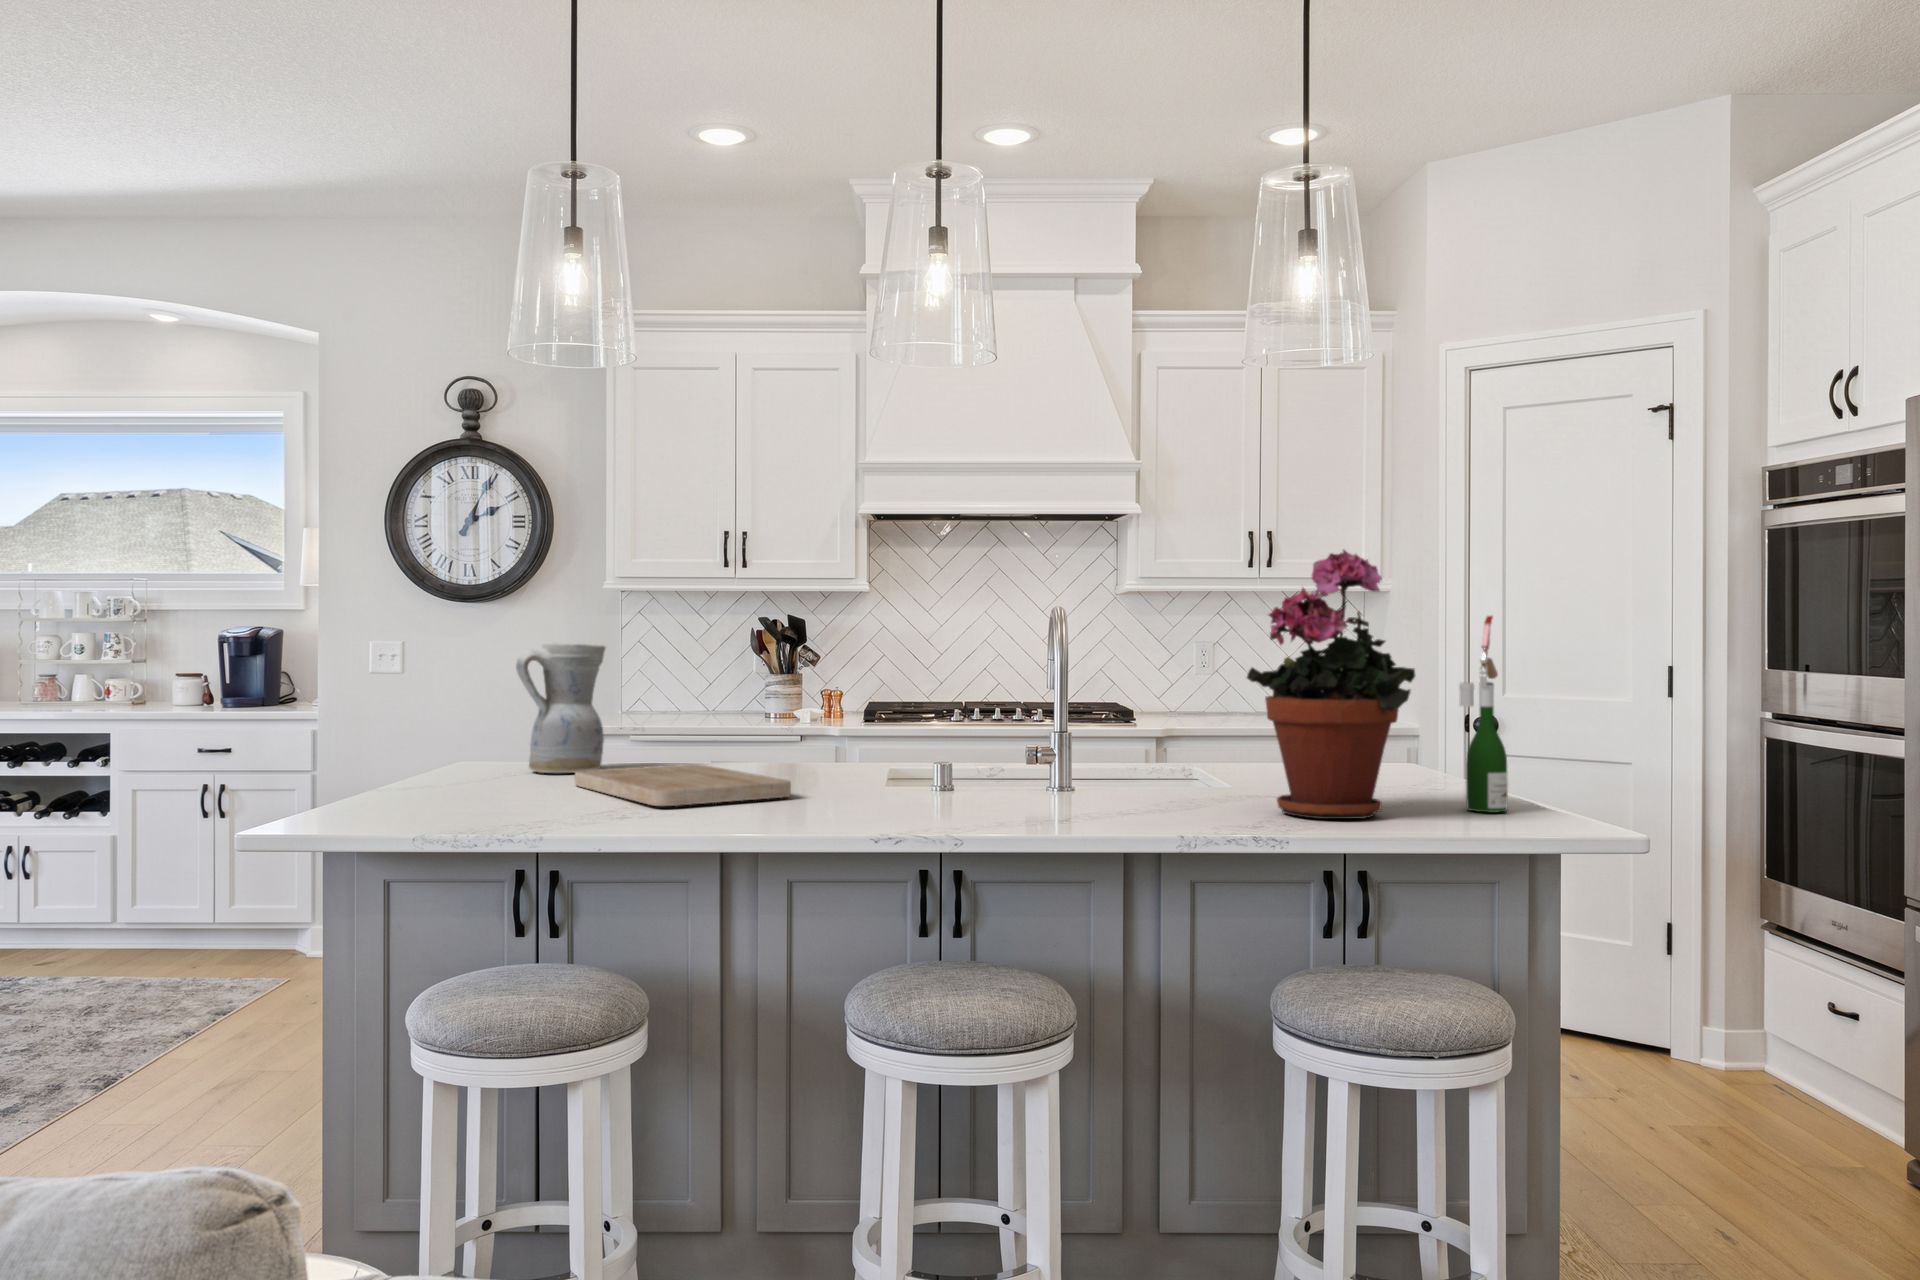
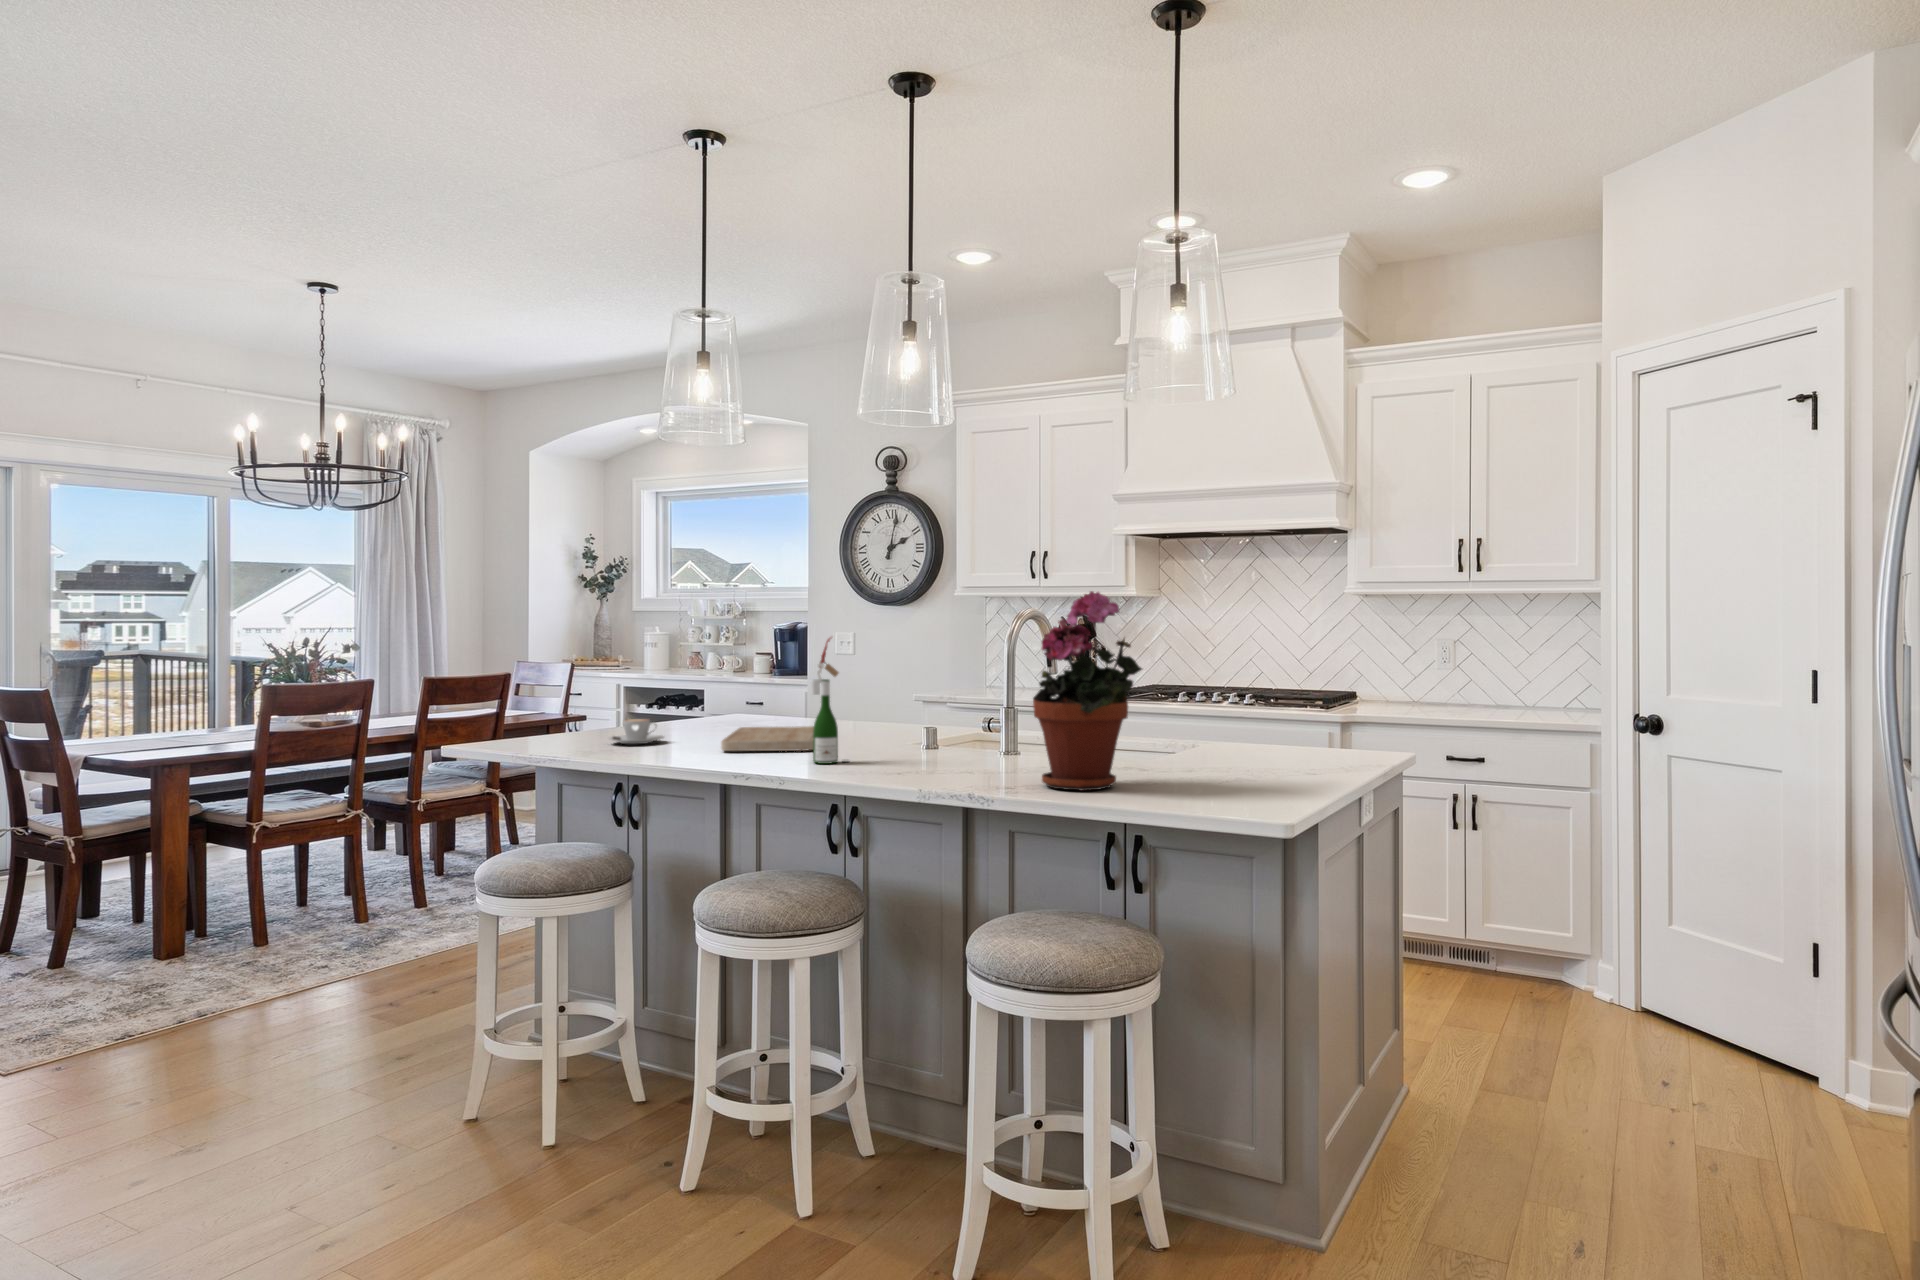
wine bottle: present [1459,616,1508,812] -> present [811,638,849,764]
ceramic pitcher: present [516,643,605,773] -> none [737,645,793,728]
coffee cup: none [389,764,491,808] -> present [609,719,664,744]

